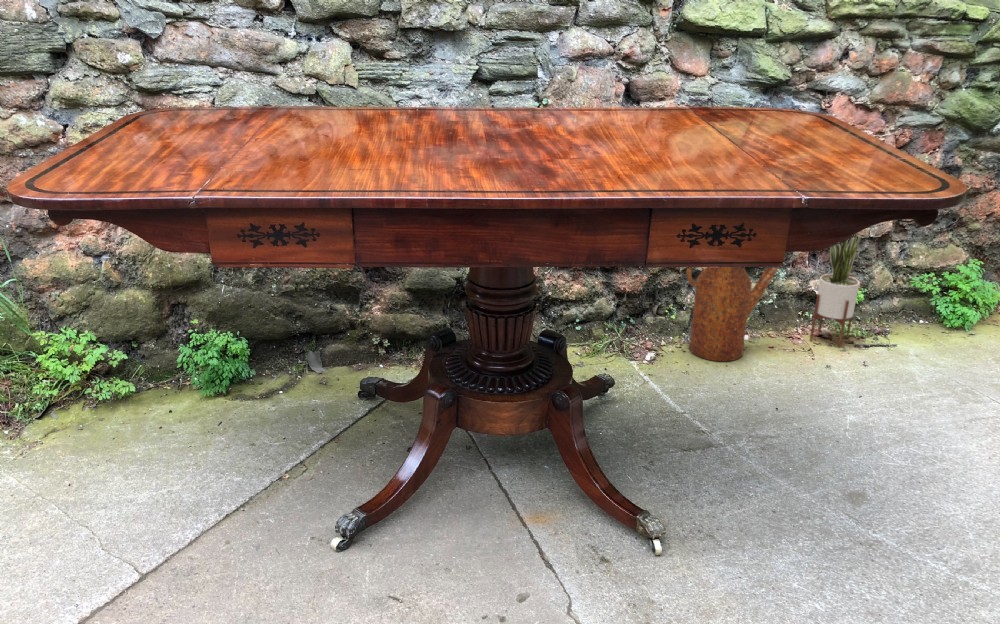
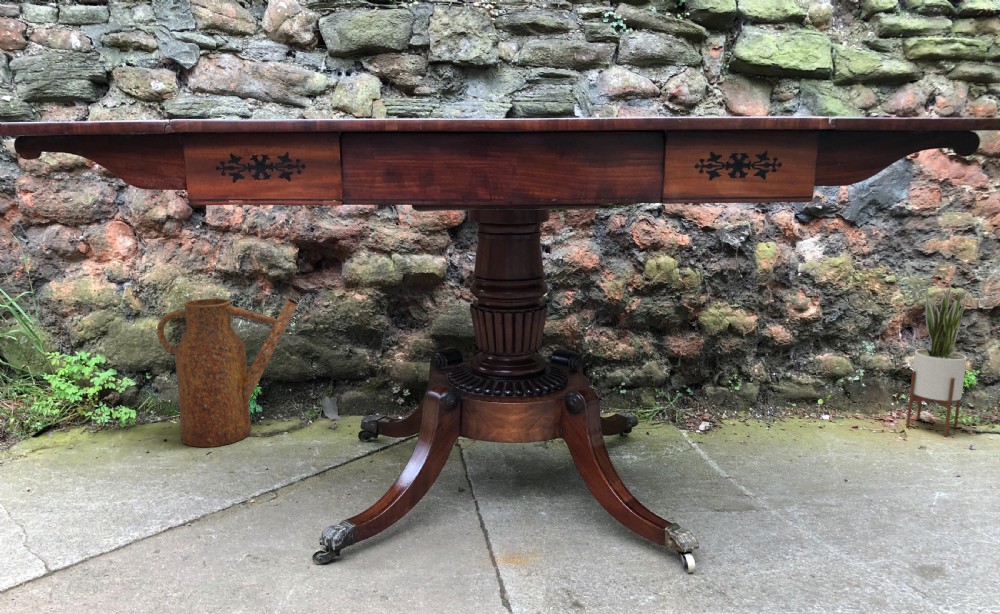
watering can: present [686,267,779,361] -> present [157,299,297,447]

